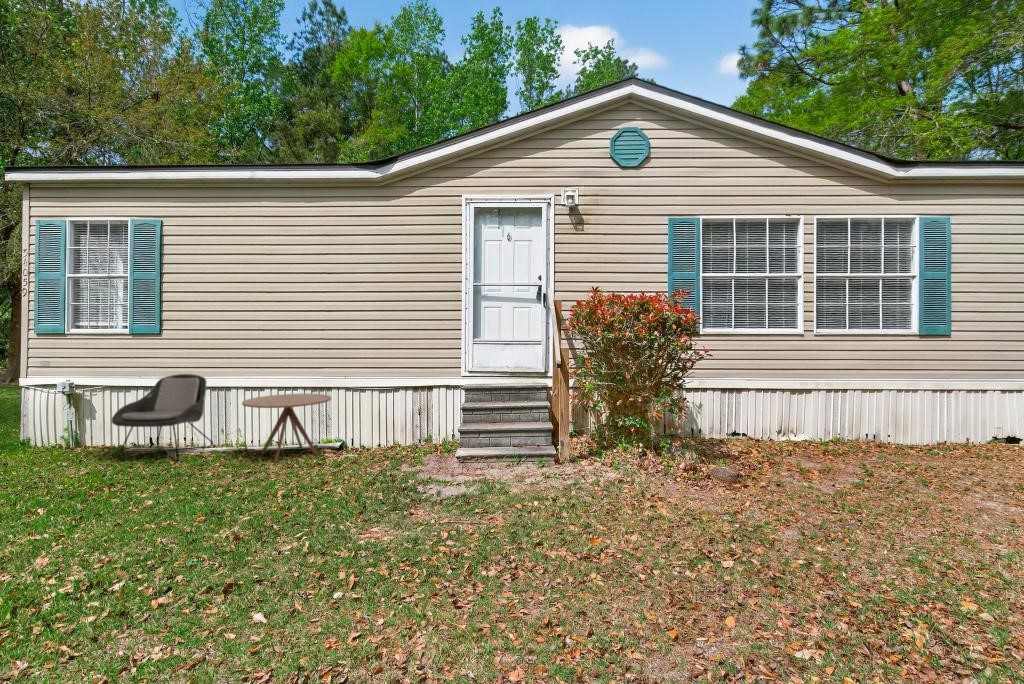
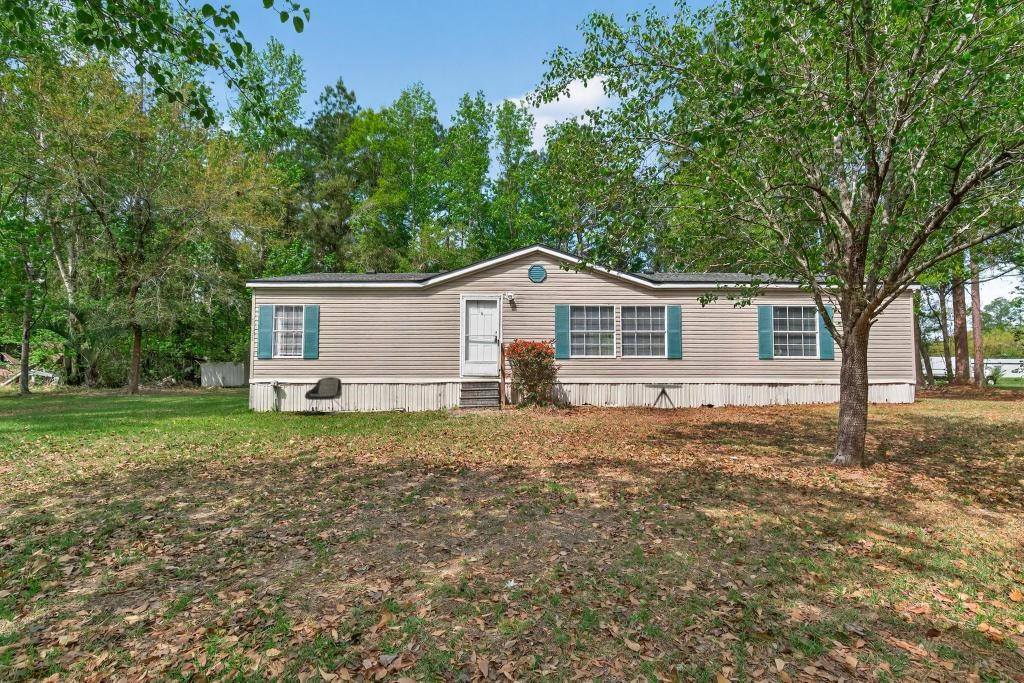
round table: present [242,394,331,462] -> present [645,384,682,412]

